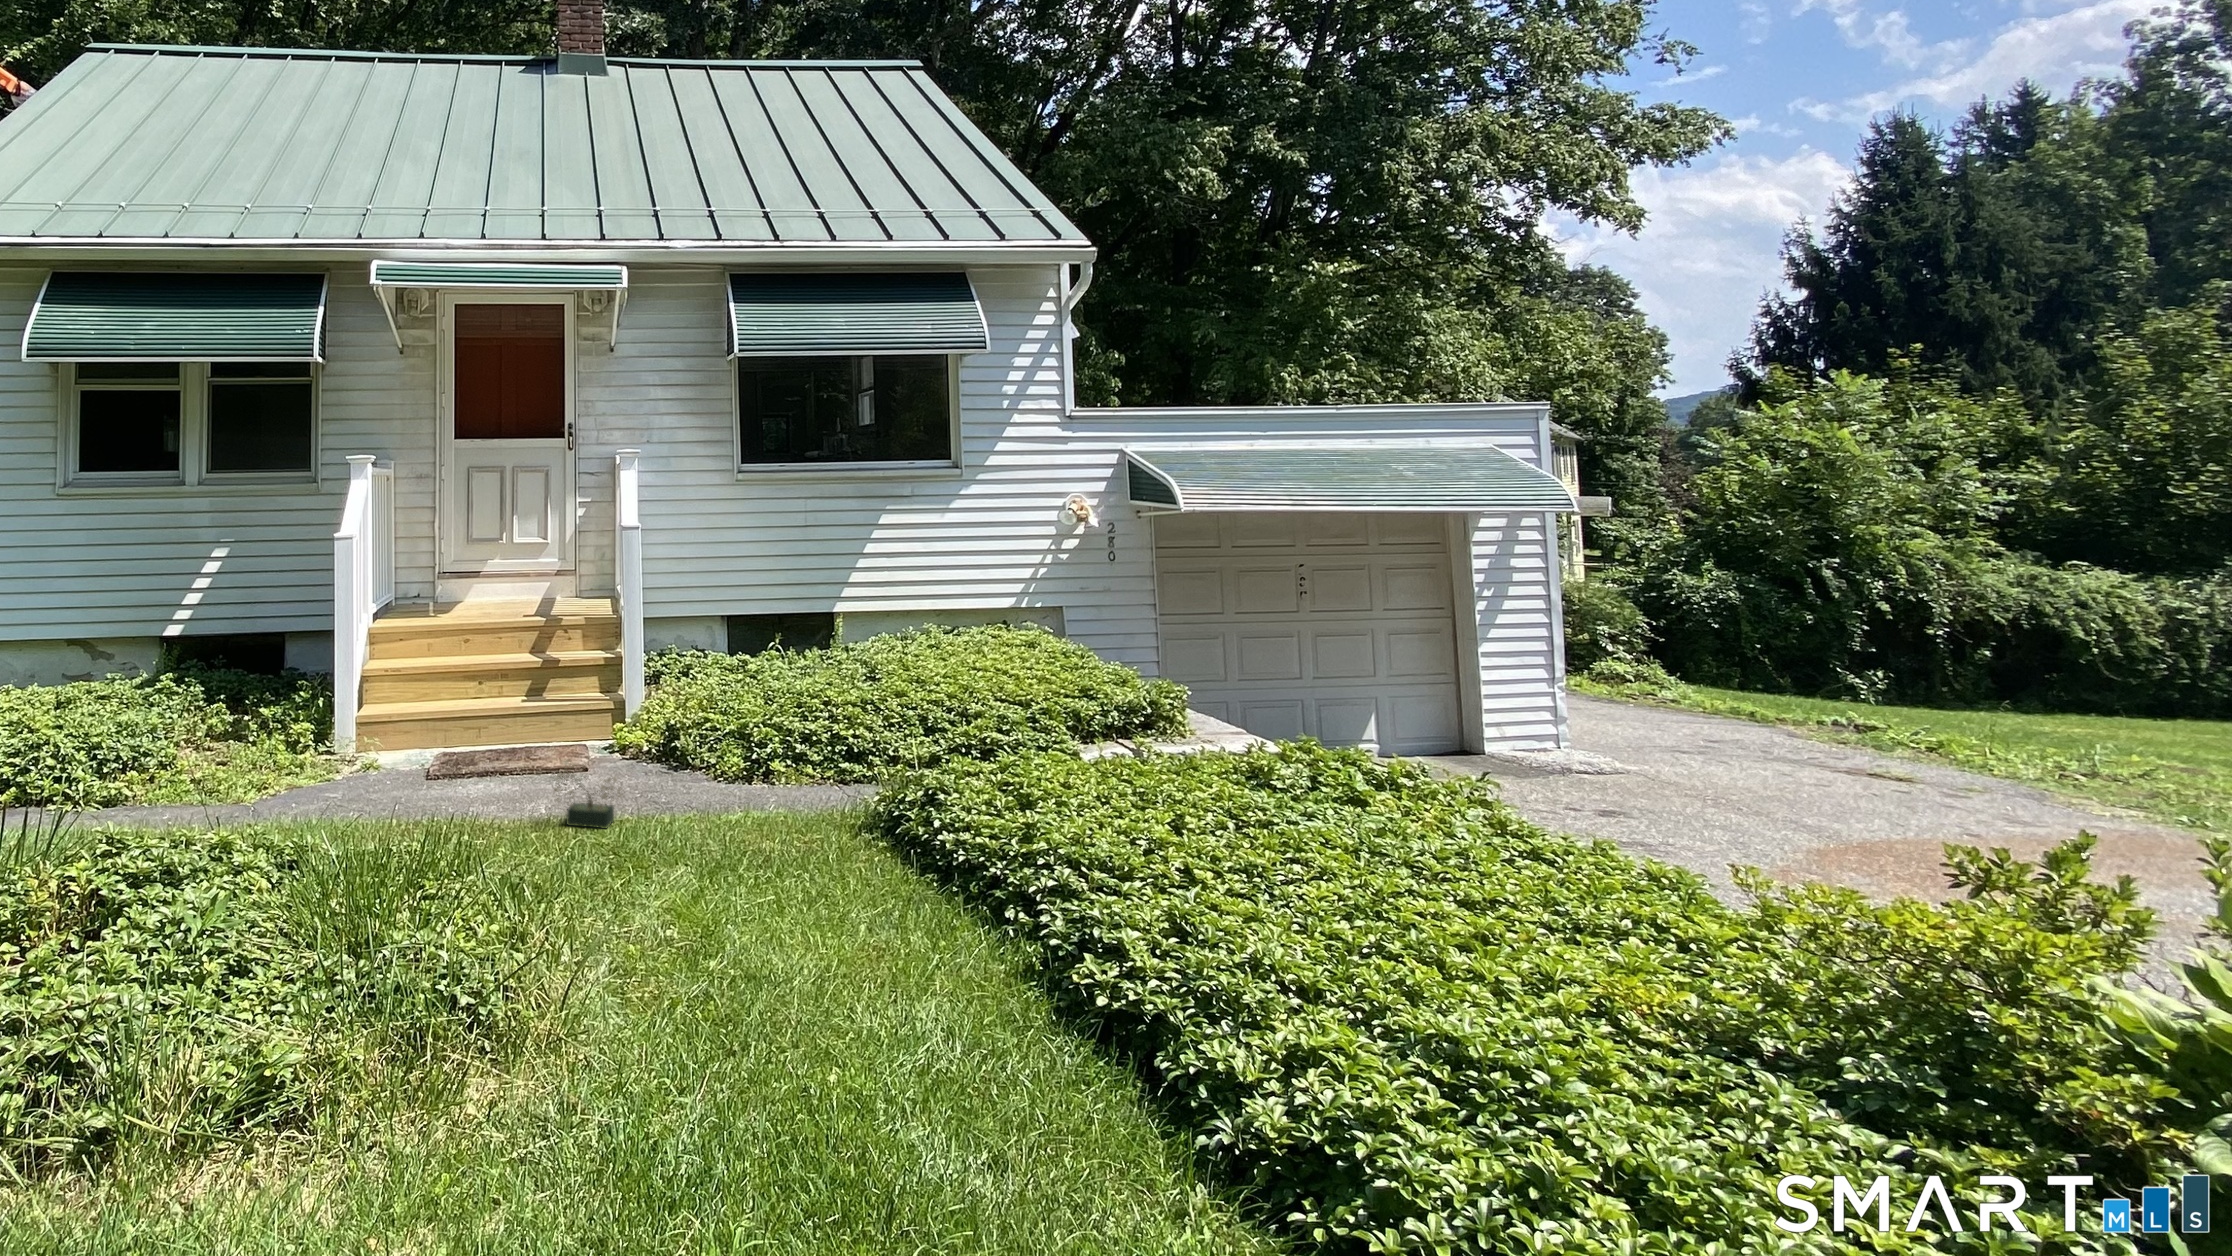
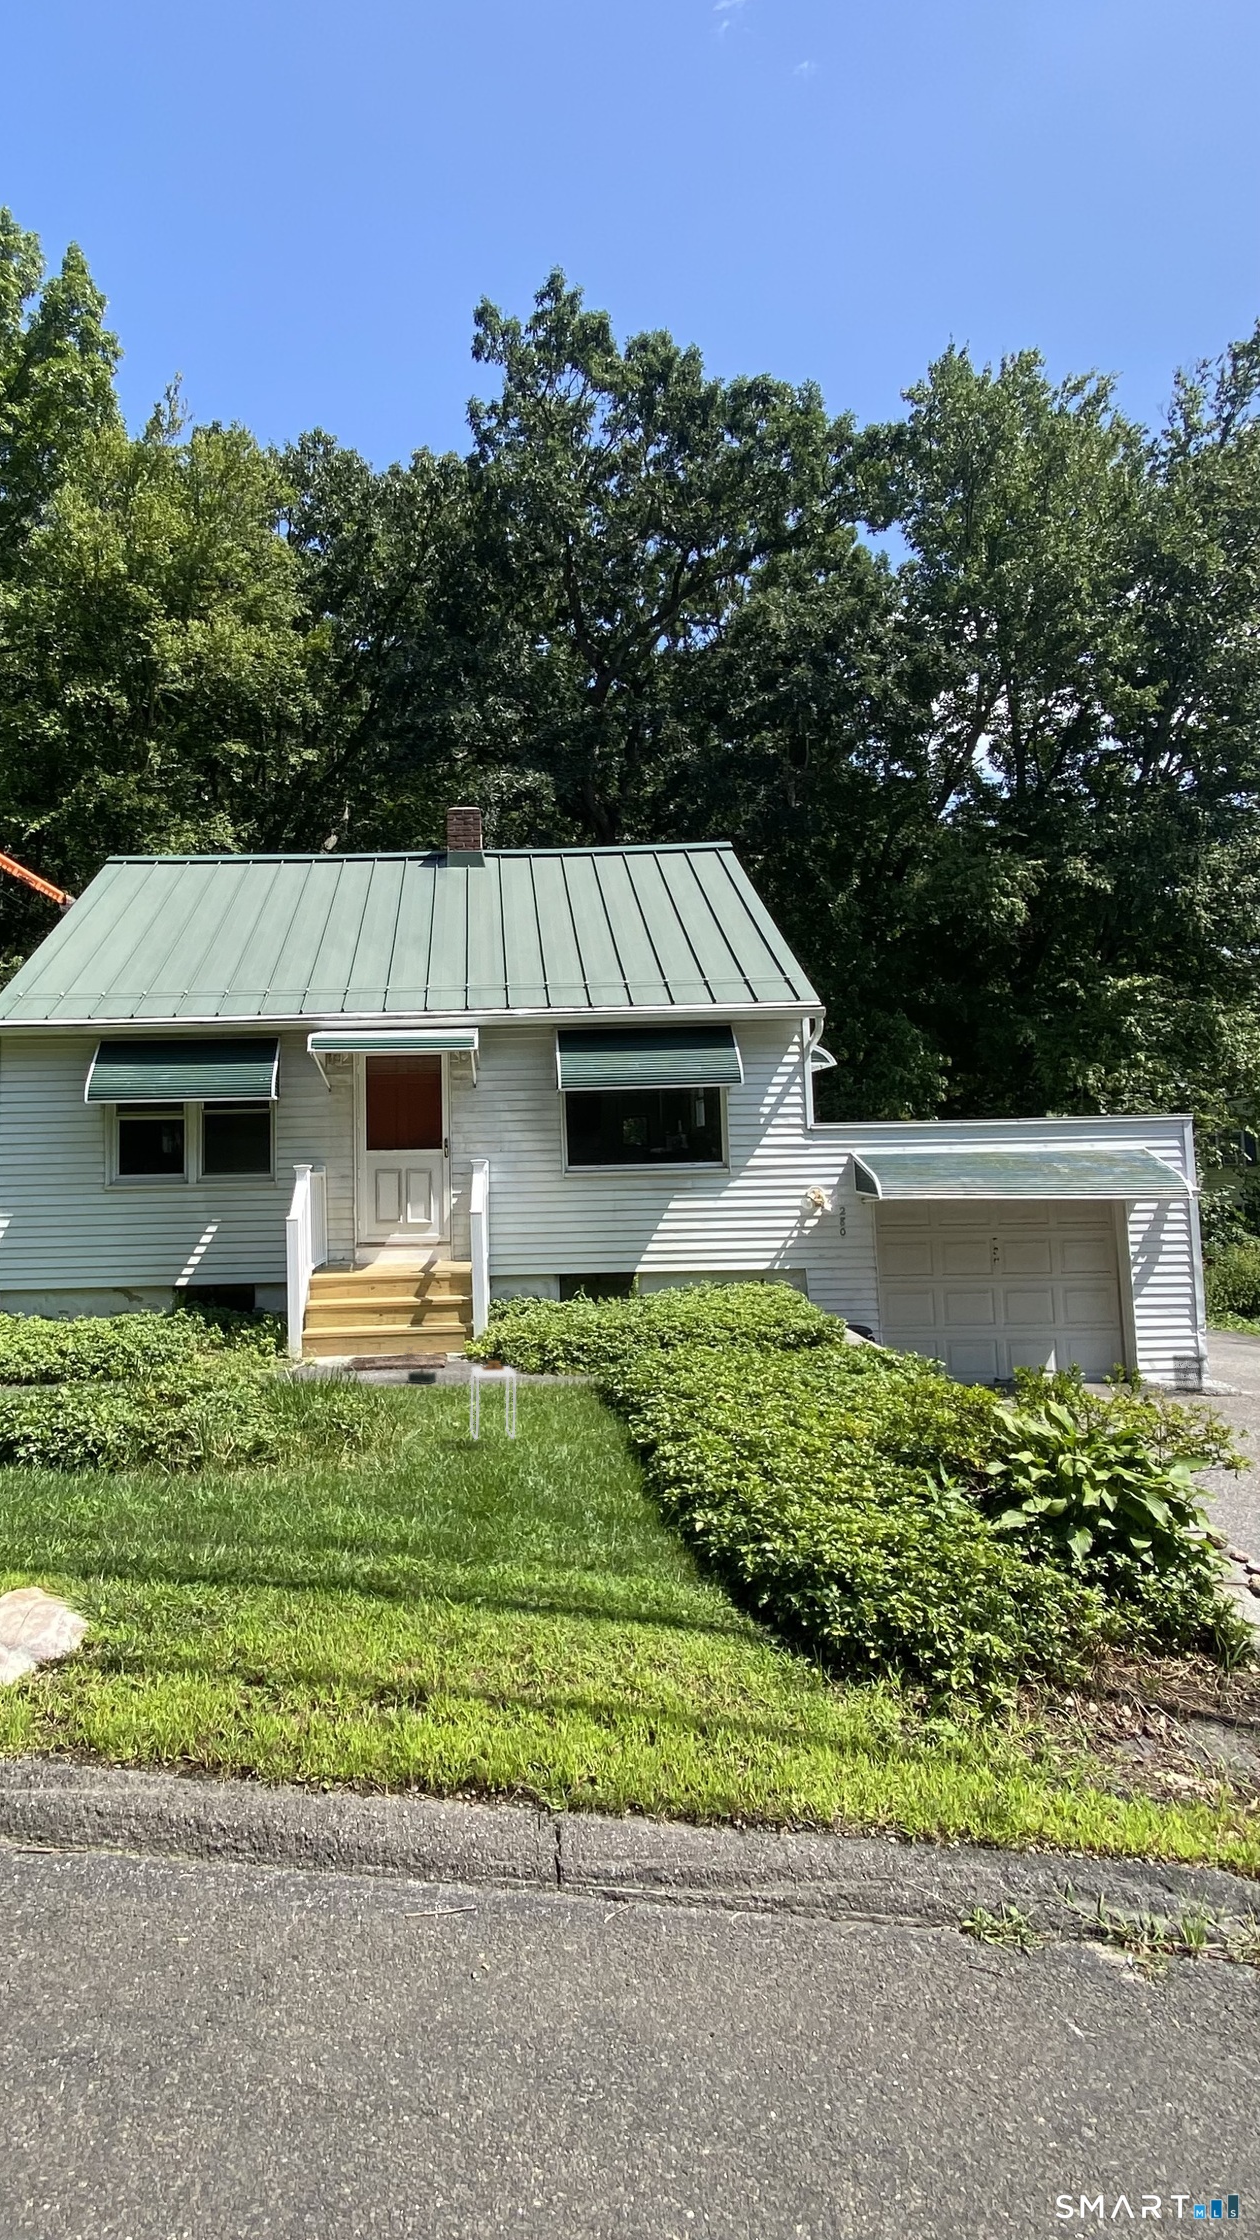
waste bin: none [1607,733,1662,789] -> present [1173,1355,1204,1392]
side table: none [788,856,912,1051] -> present [471,1361,516,1439]

